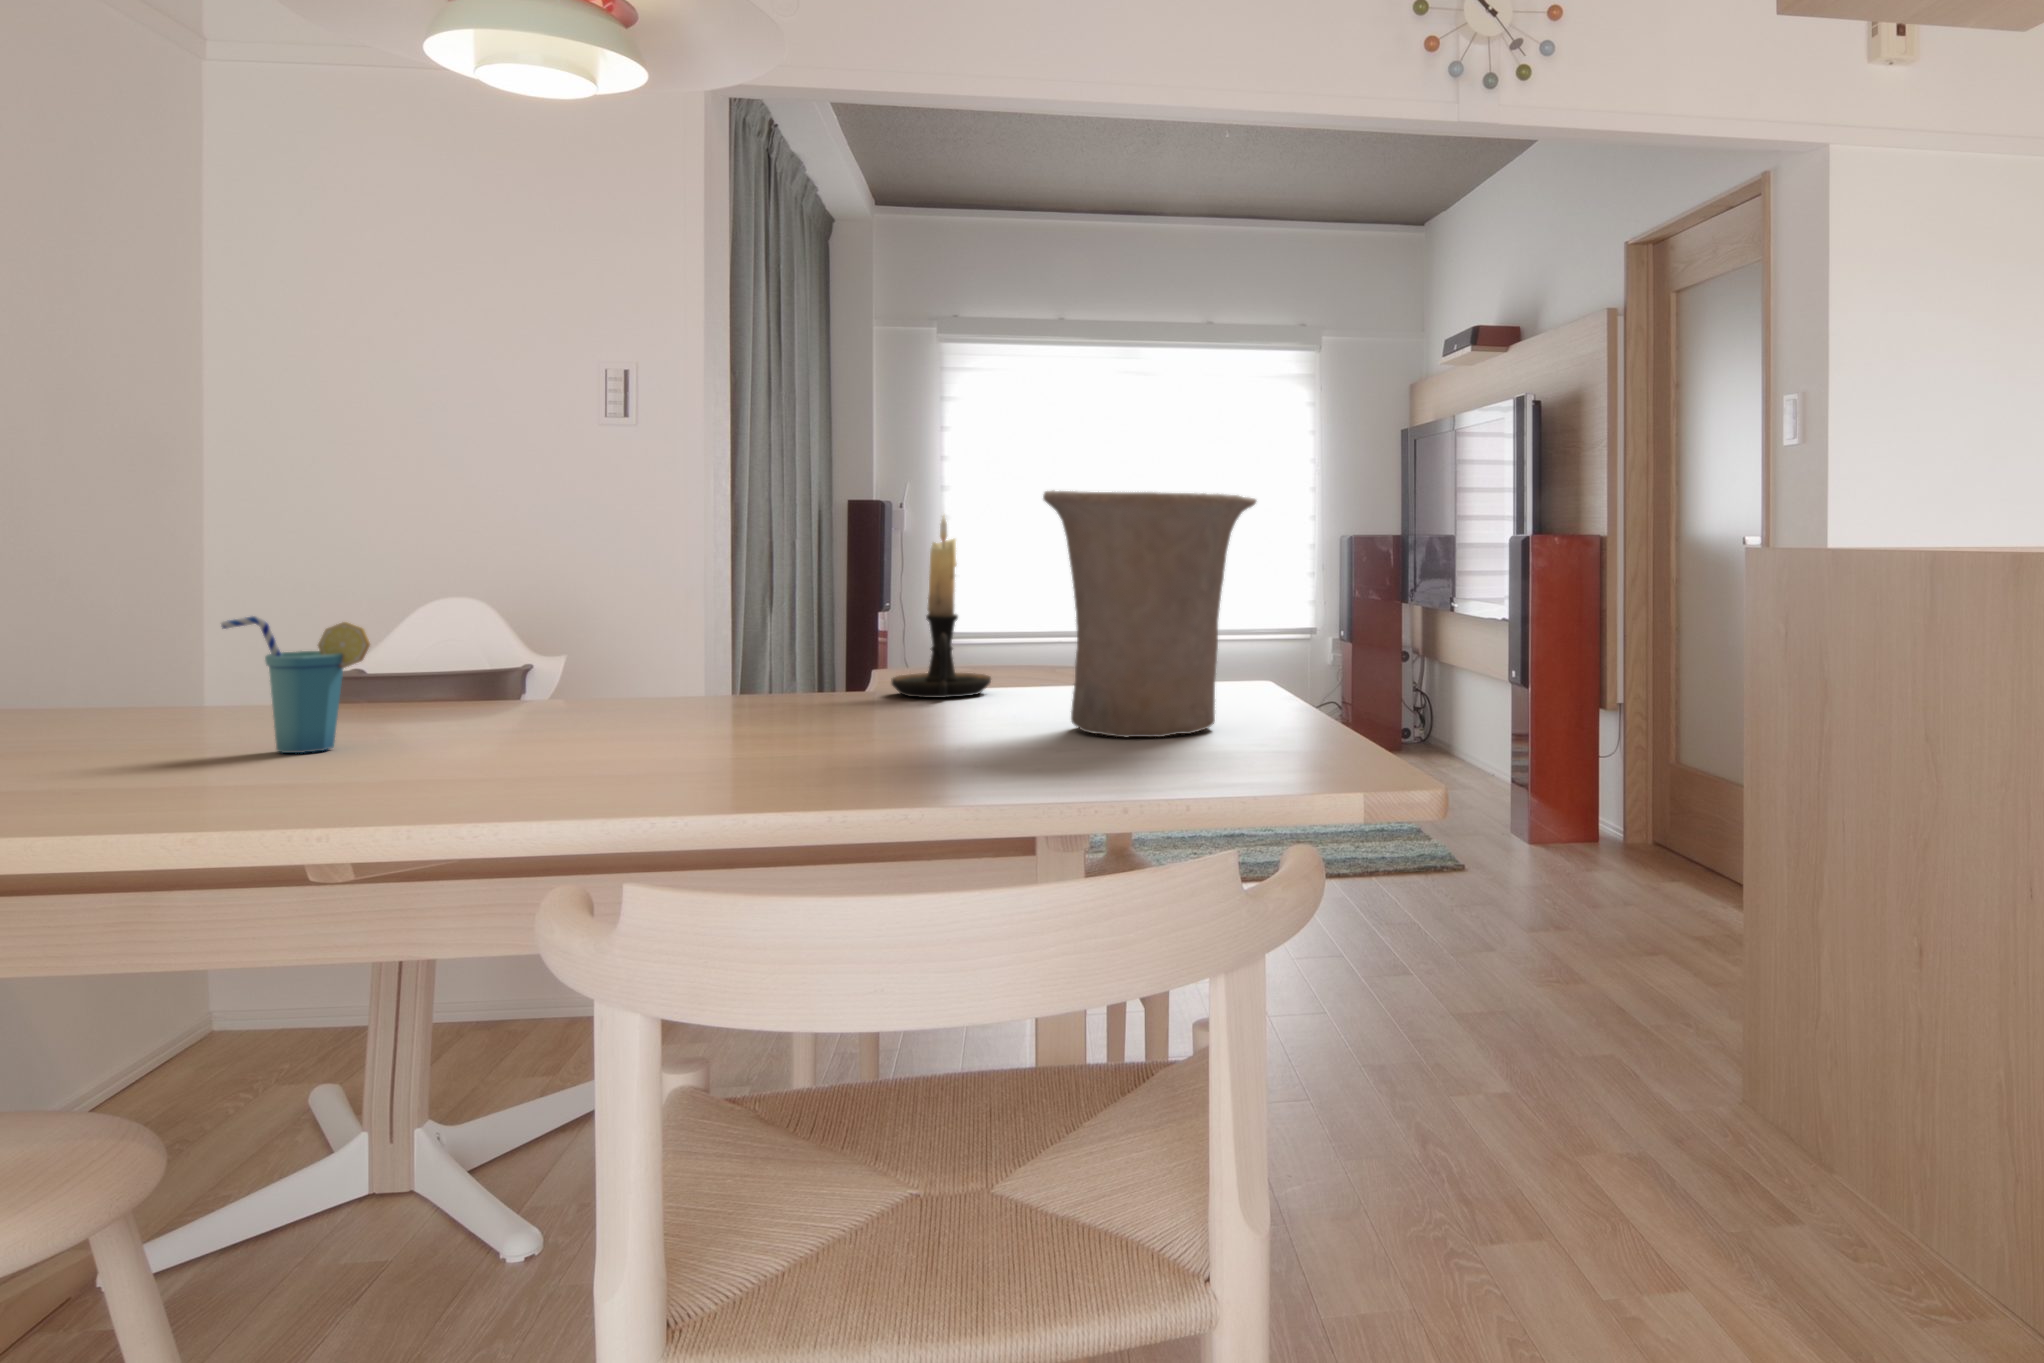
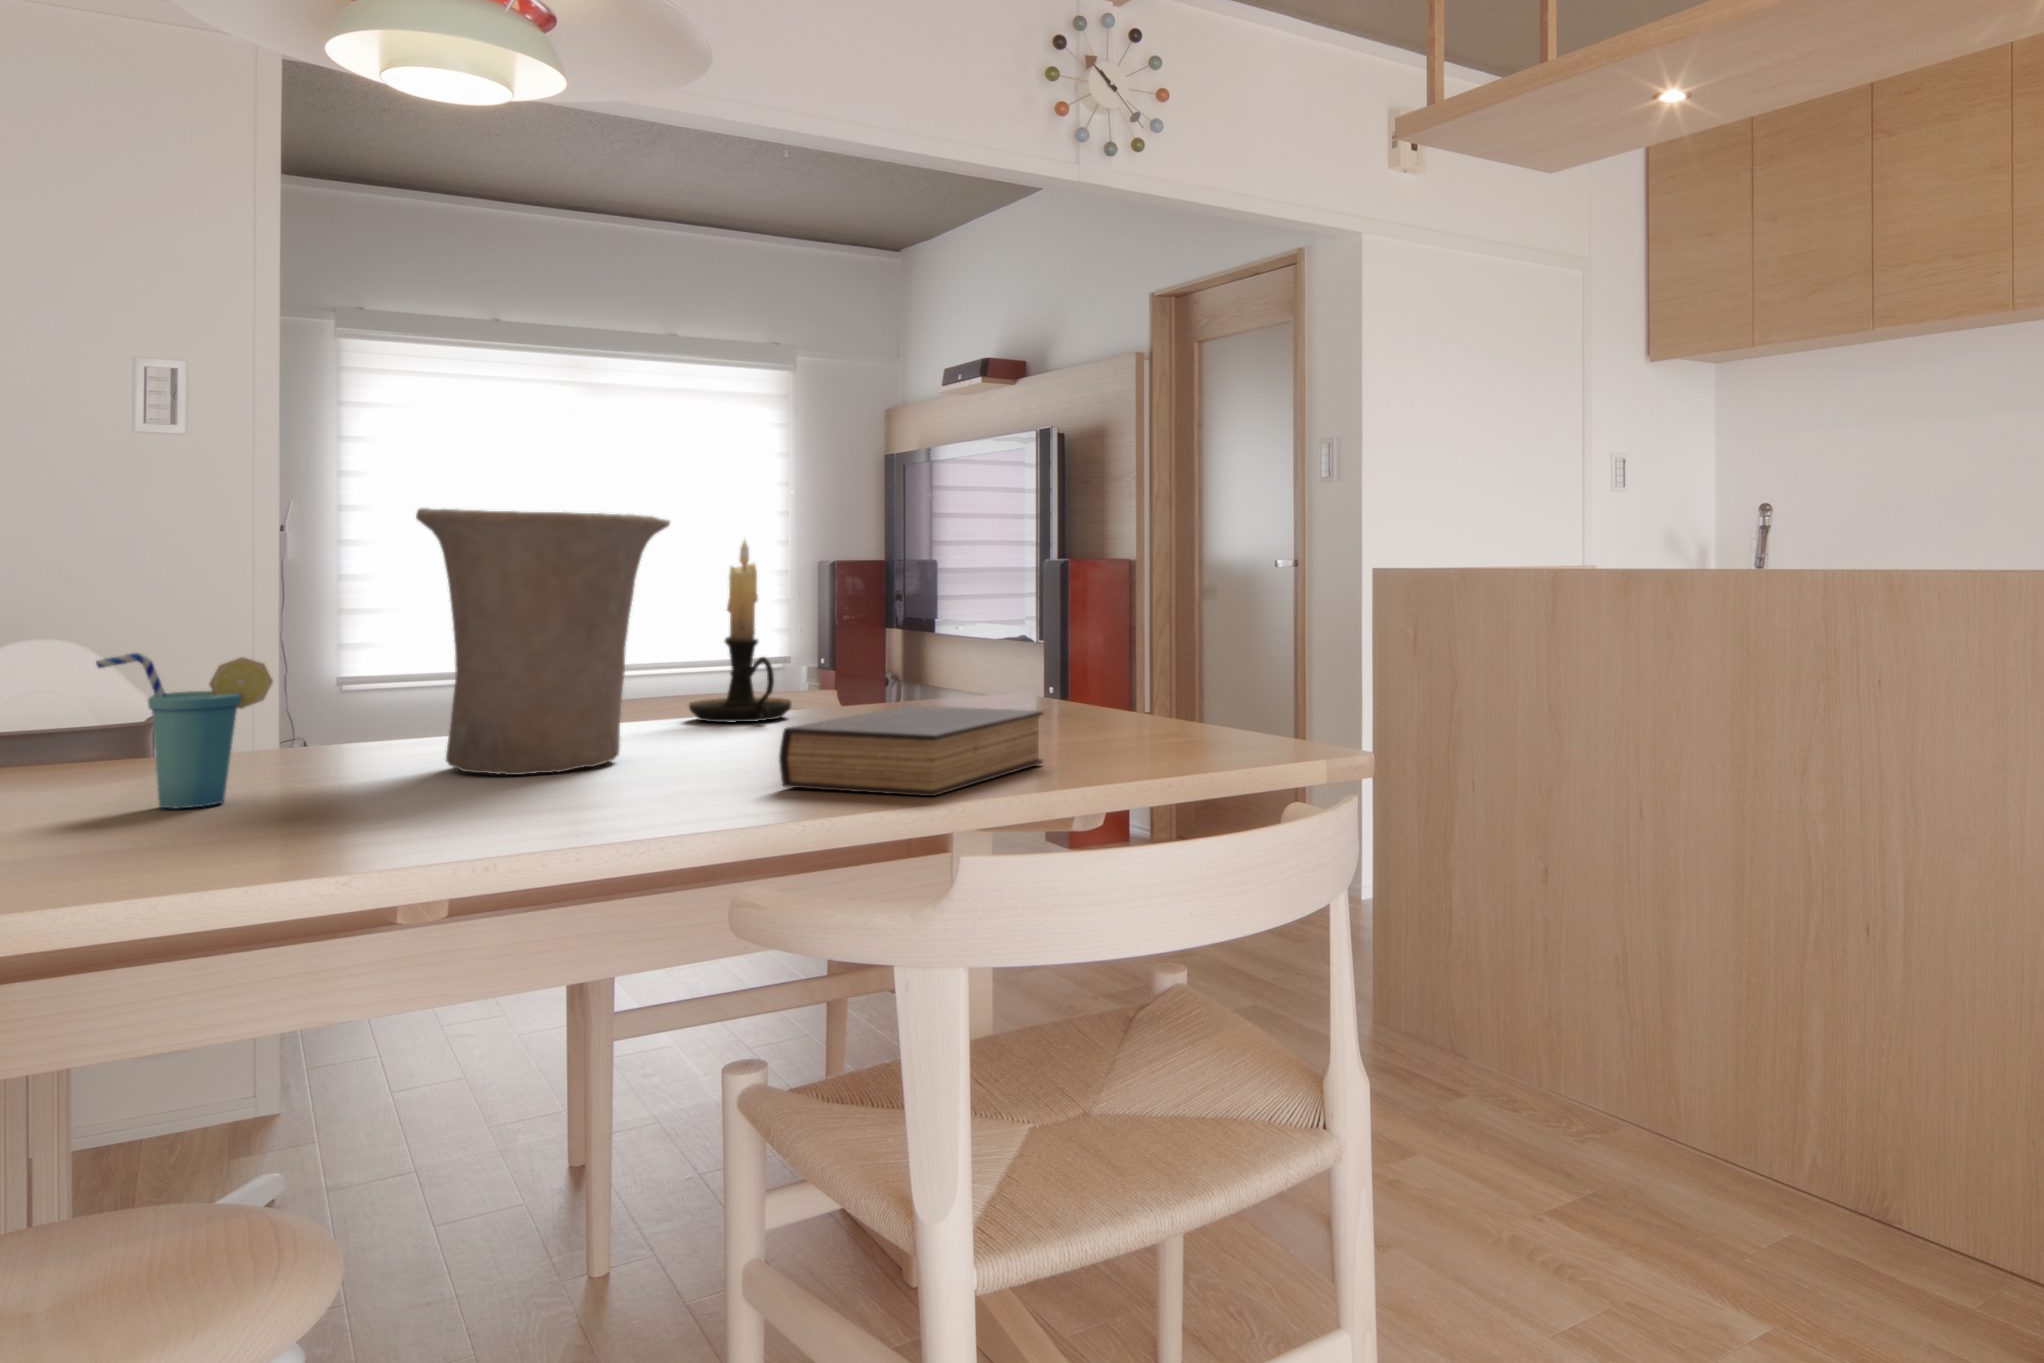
vase: present [1043,491,1256,737] -> present [416,508,670,775]
book: none [729,691,1038,794] -> present [779,705,1043,796]

